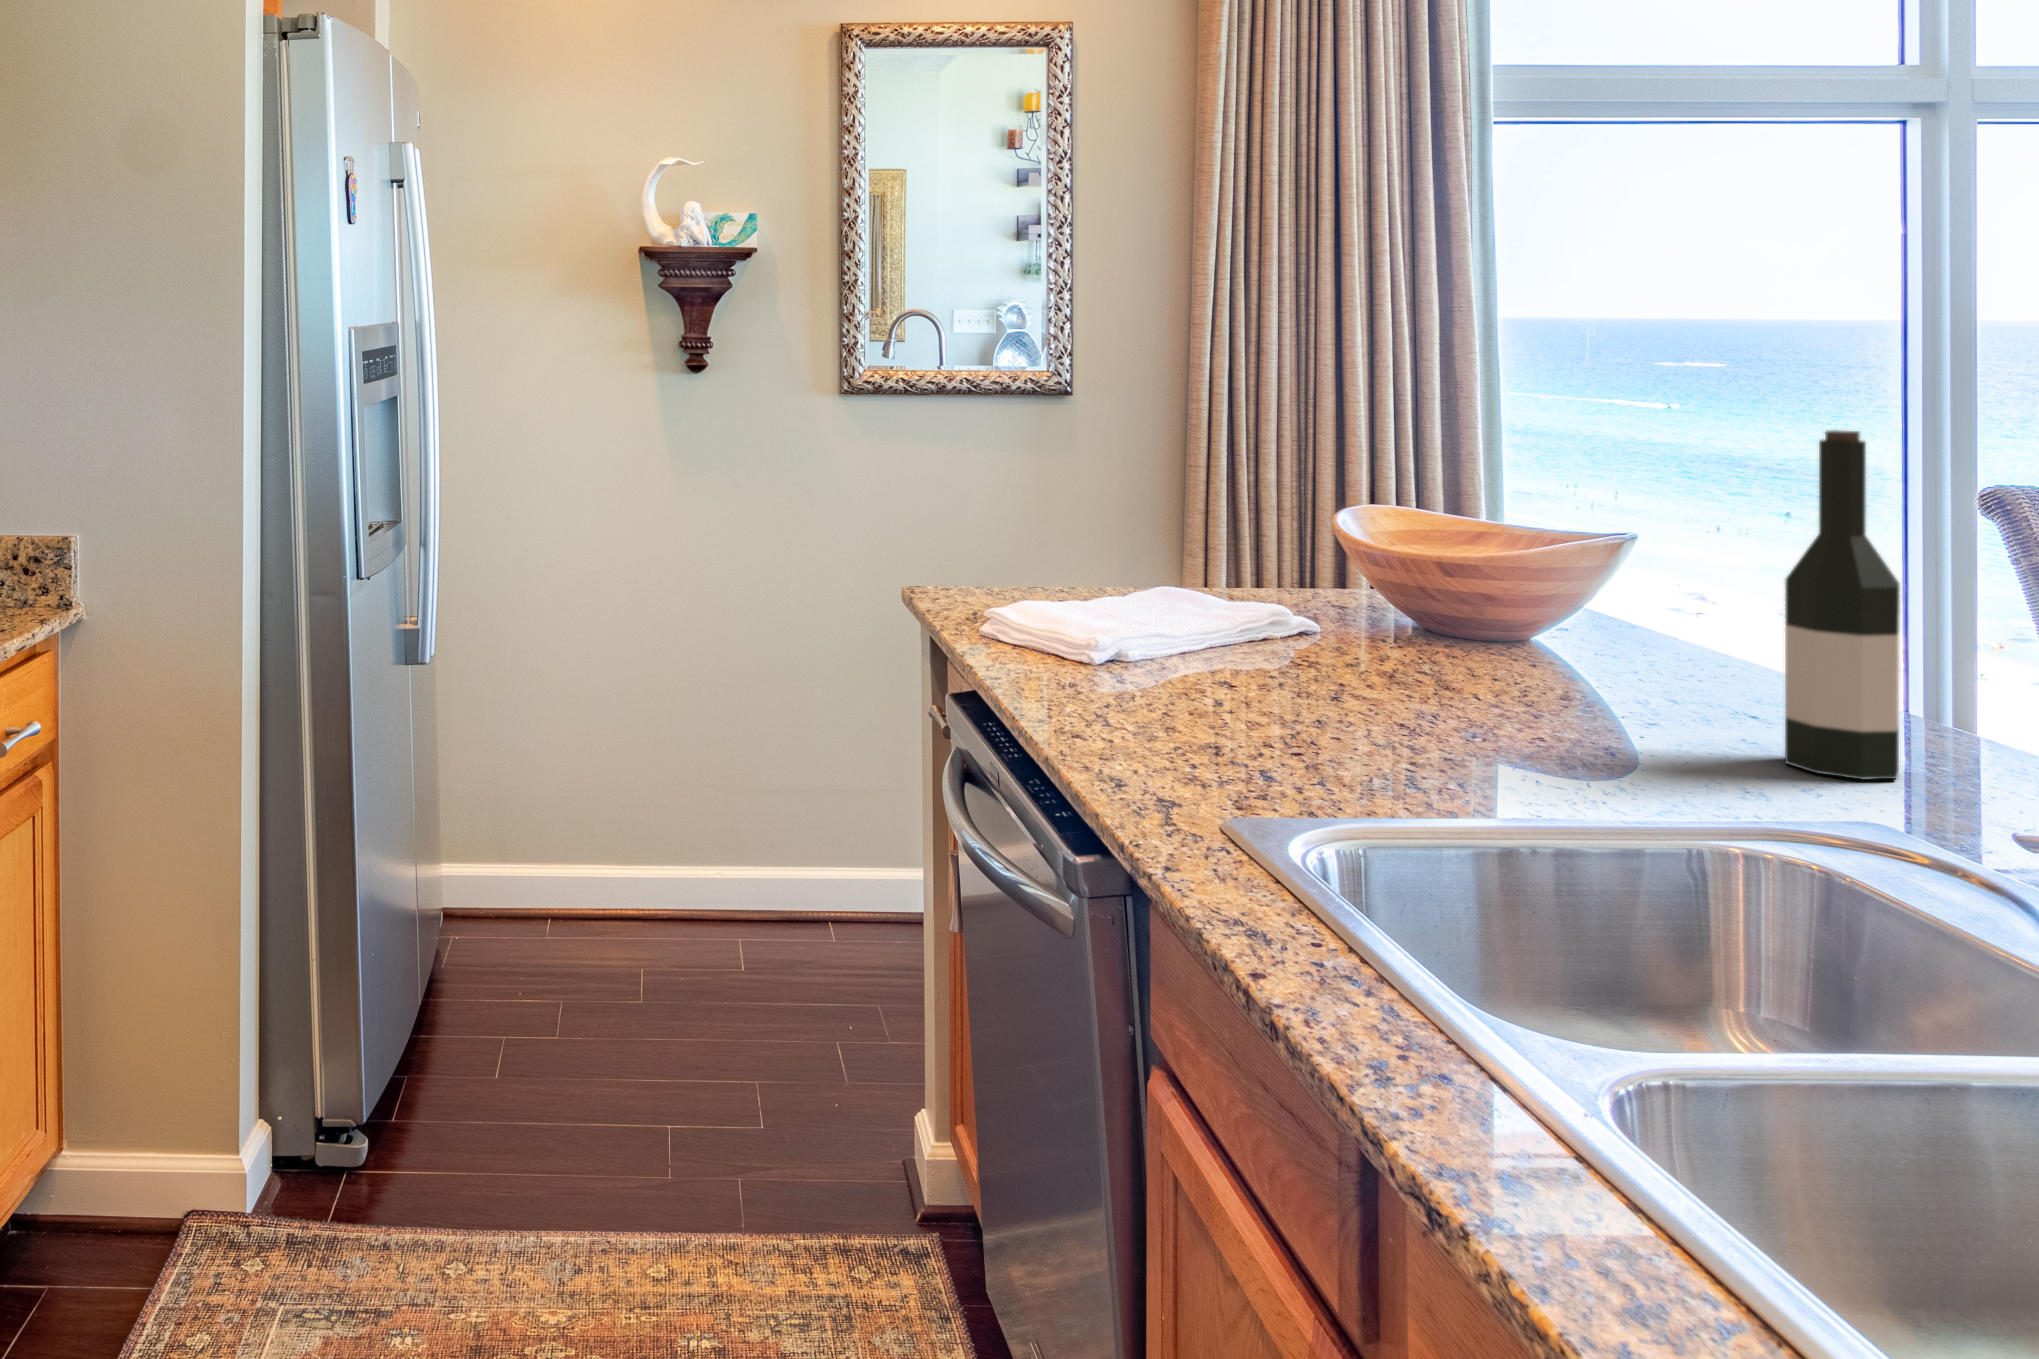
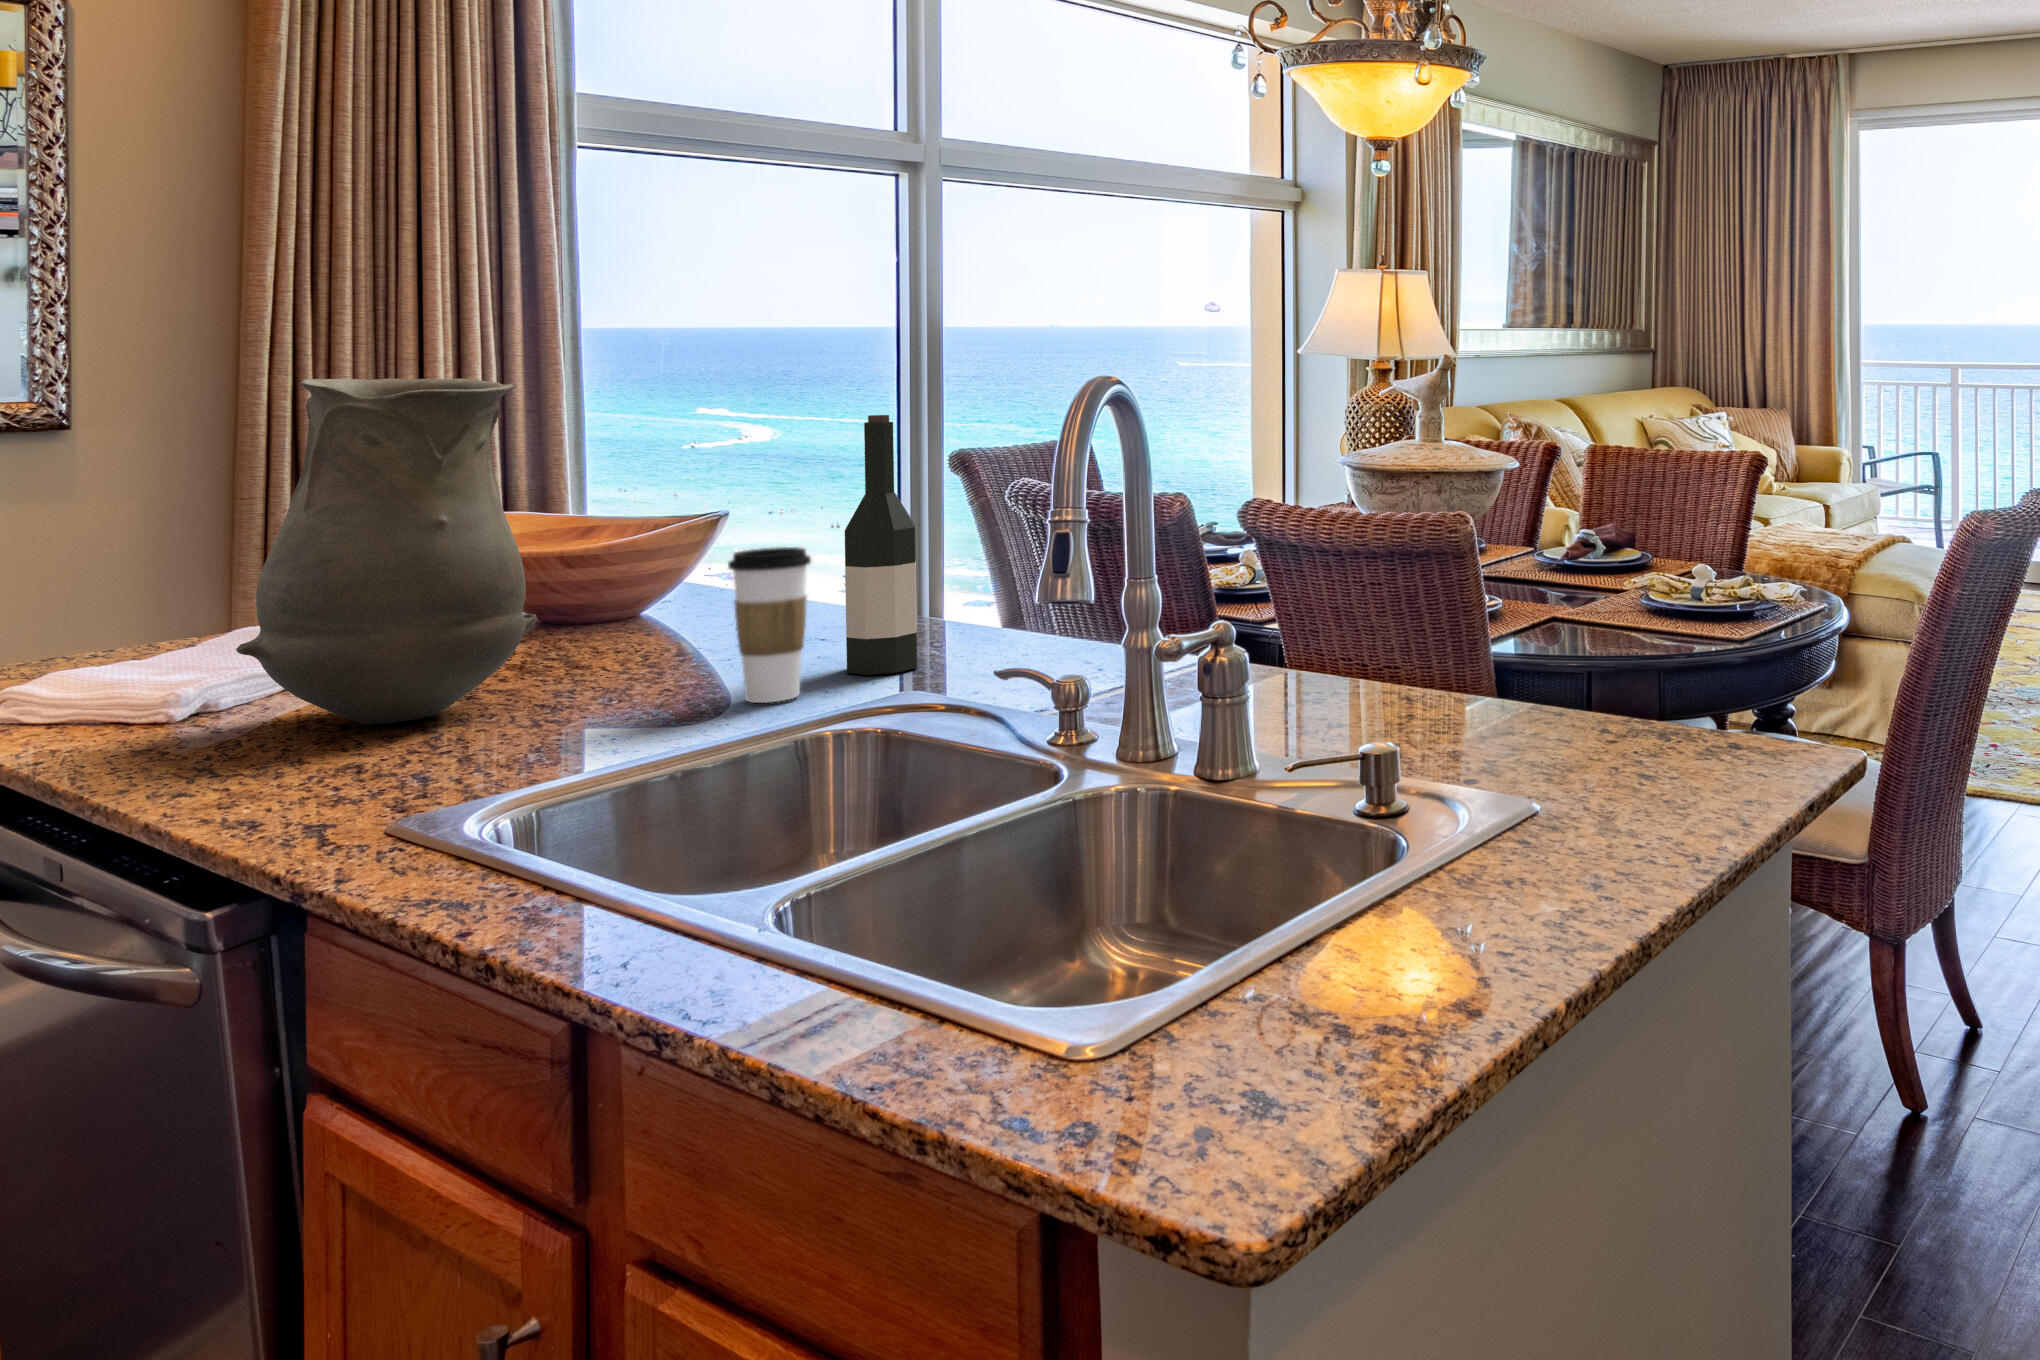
vase: none [1131,368,1399,710] -> present [236,379,537,725]
coffee cup: none [1616,588,1730,783] -> present [728,547,811,703]

